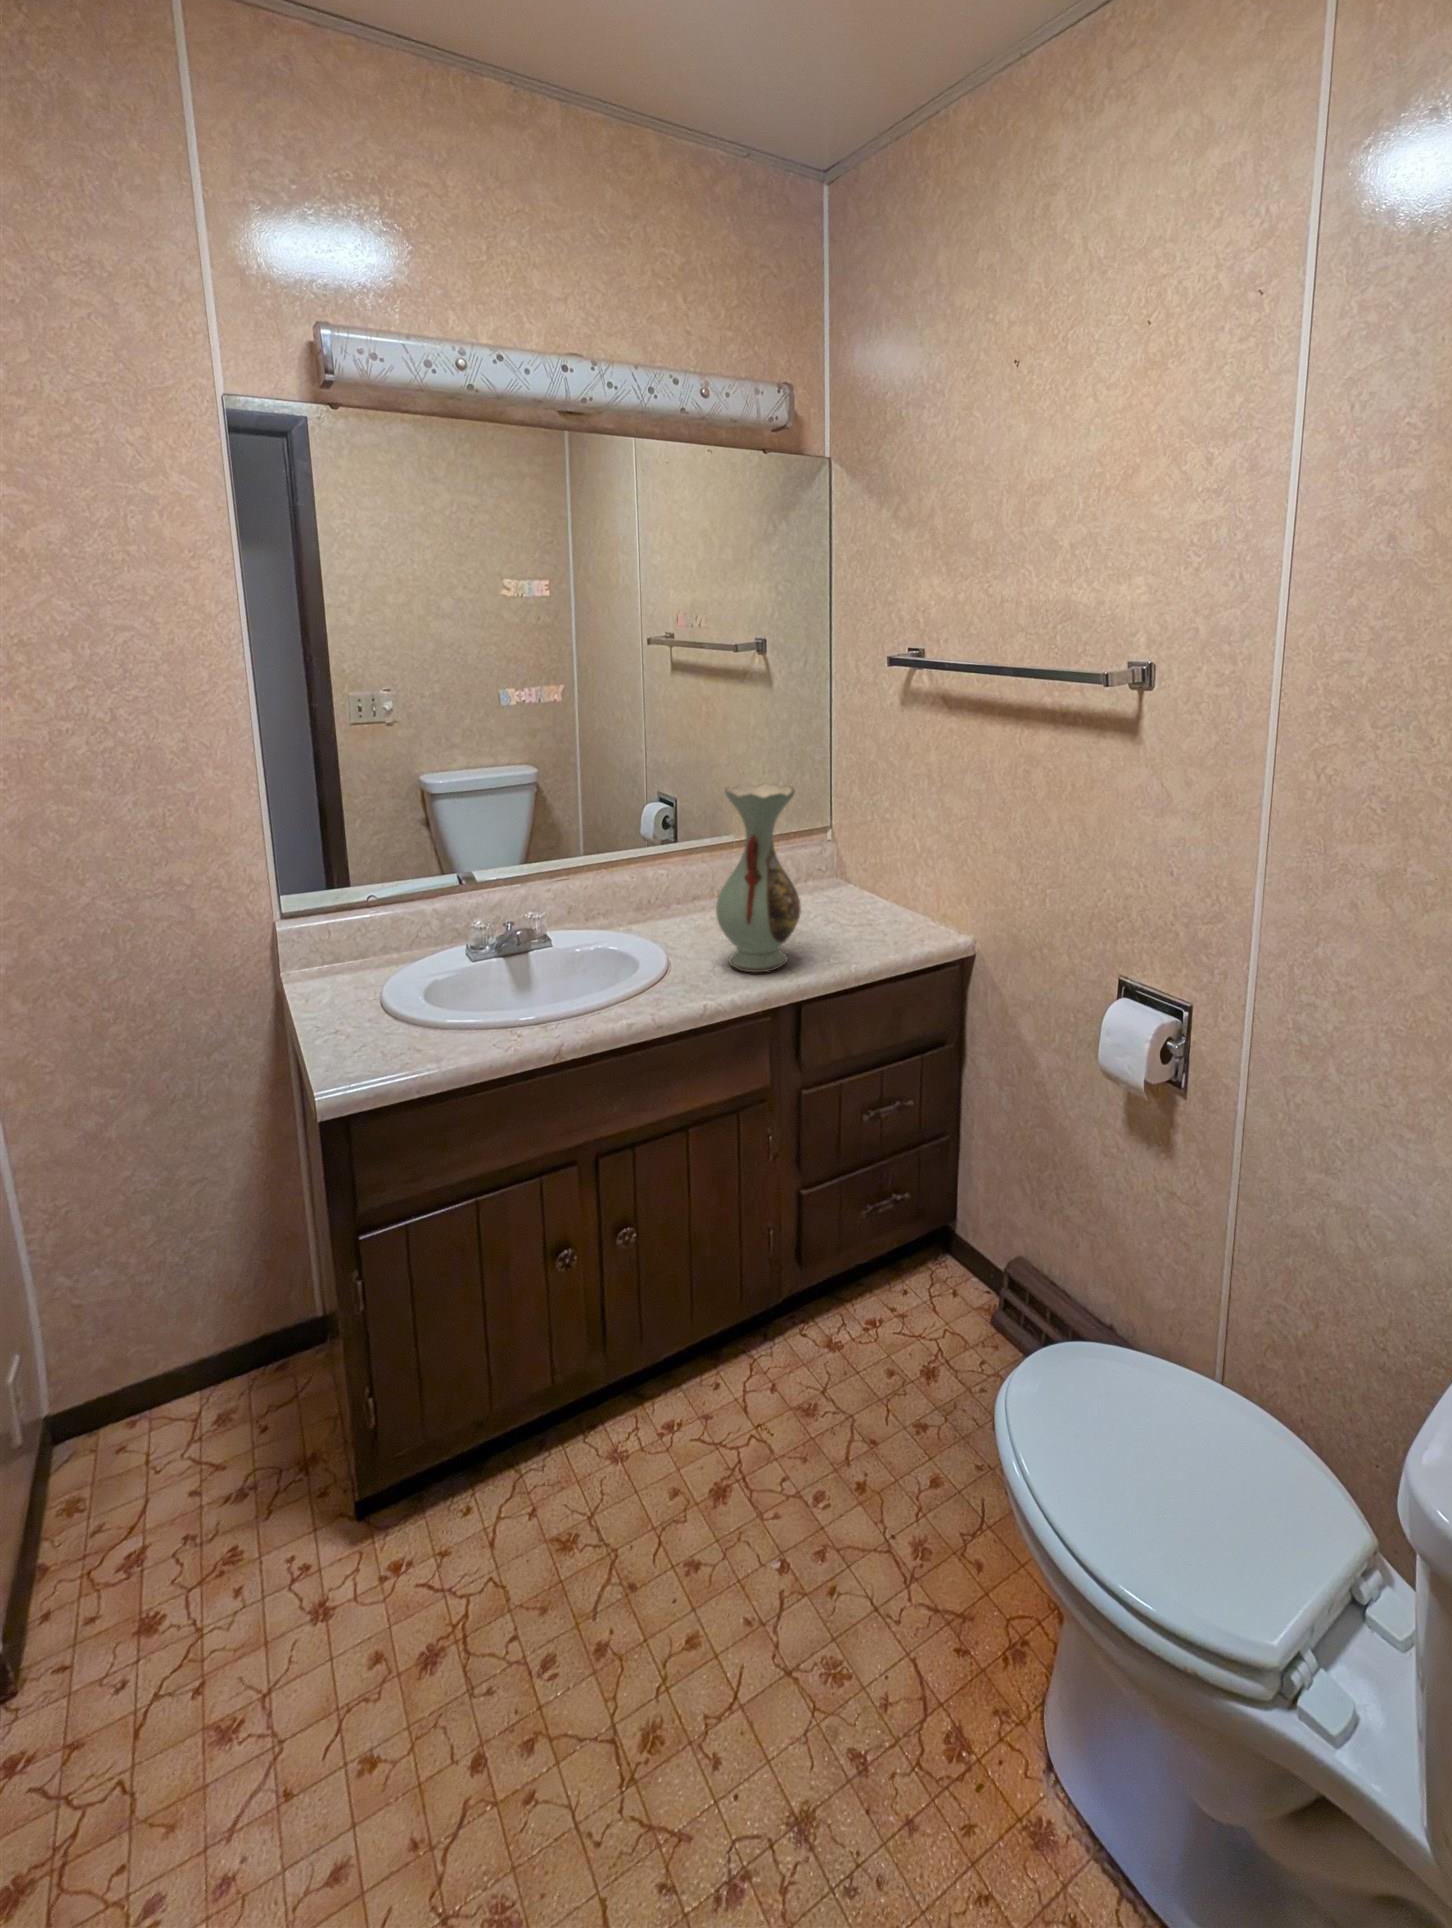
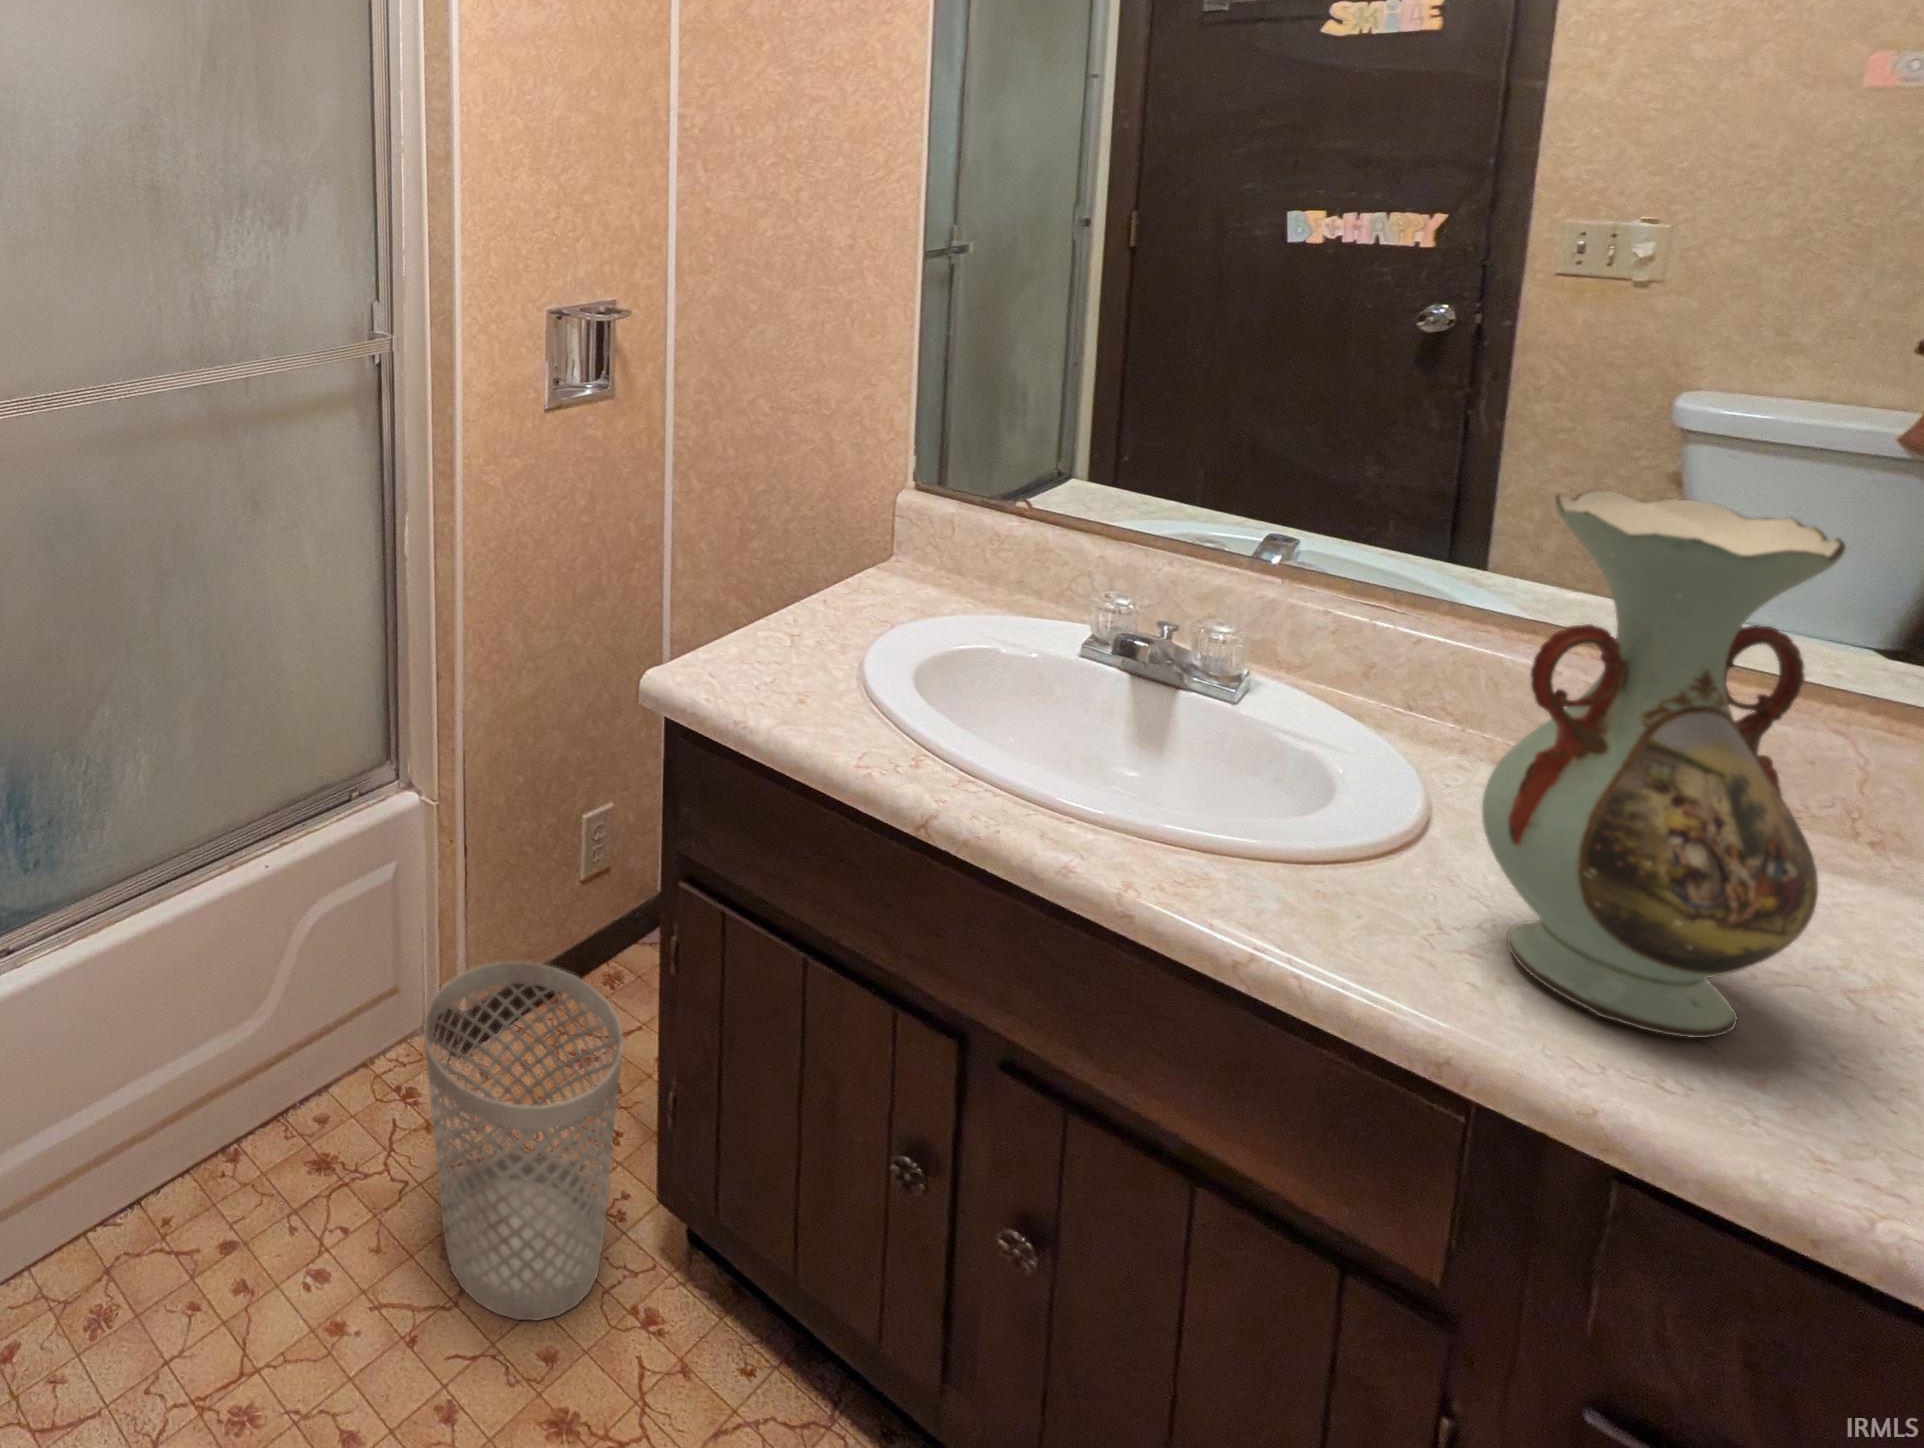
wastebasket: none [138,1406,354,1746] -> present [424,961,623,1320]

